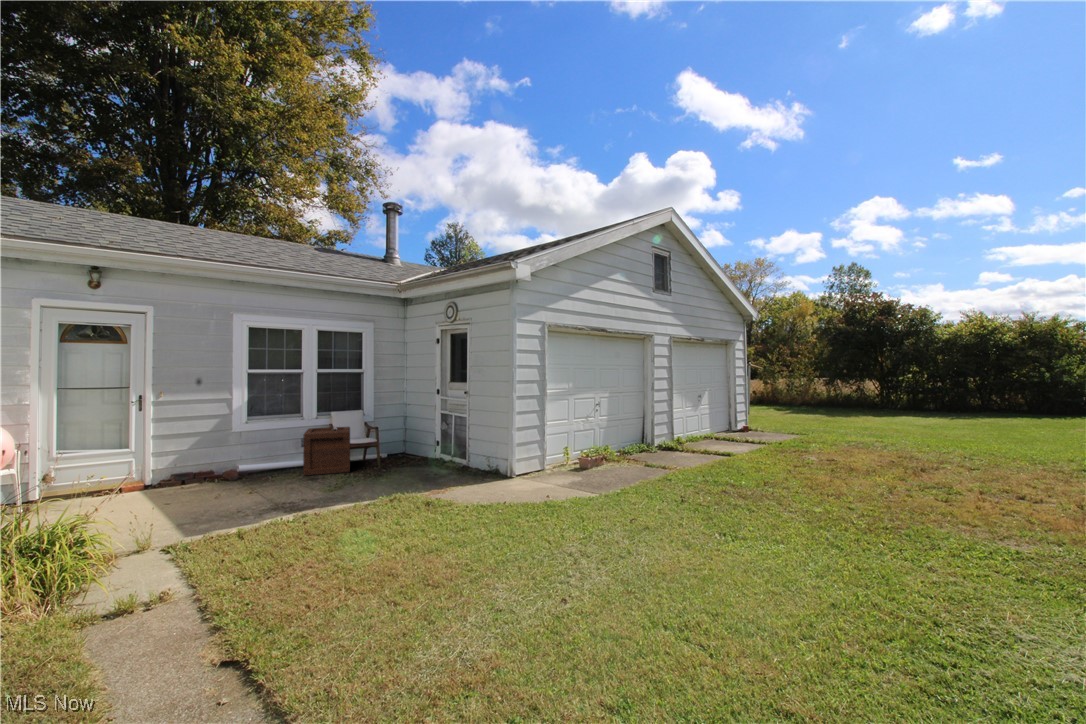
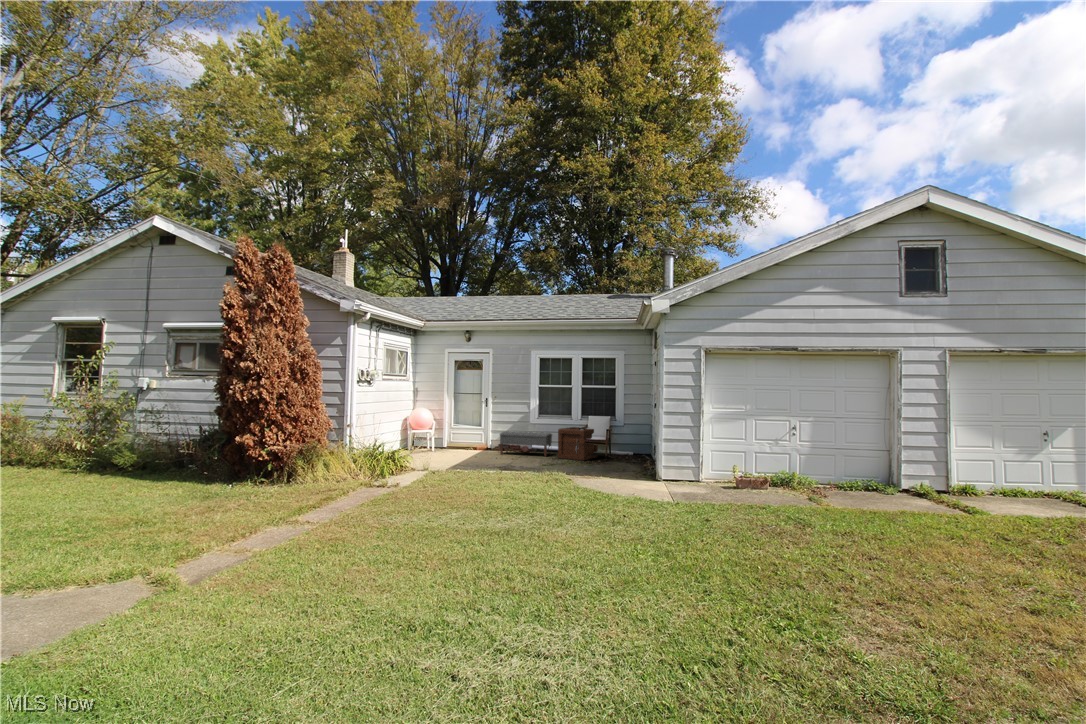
bench: none [185,441,280,489] -> present [500,431,552,457]

